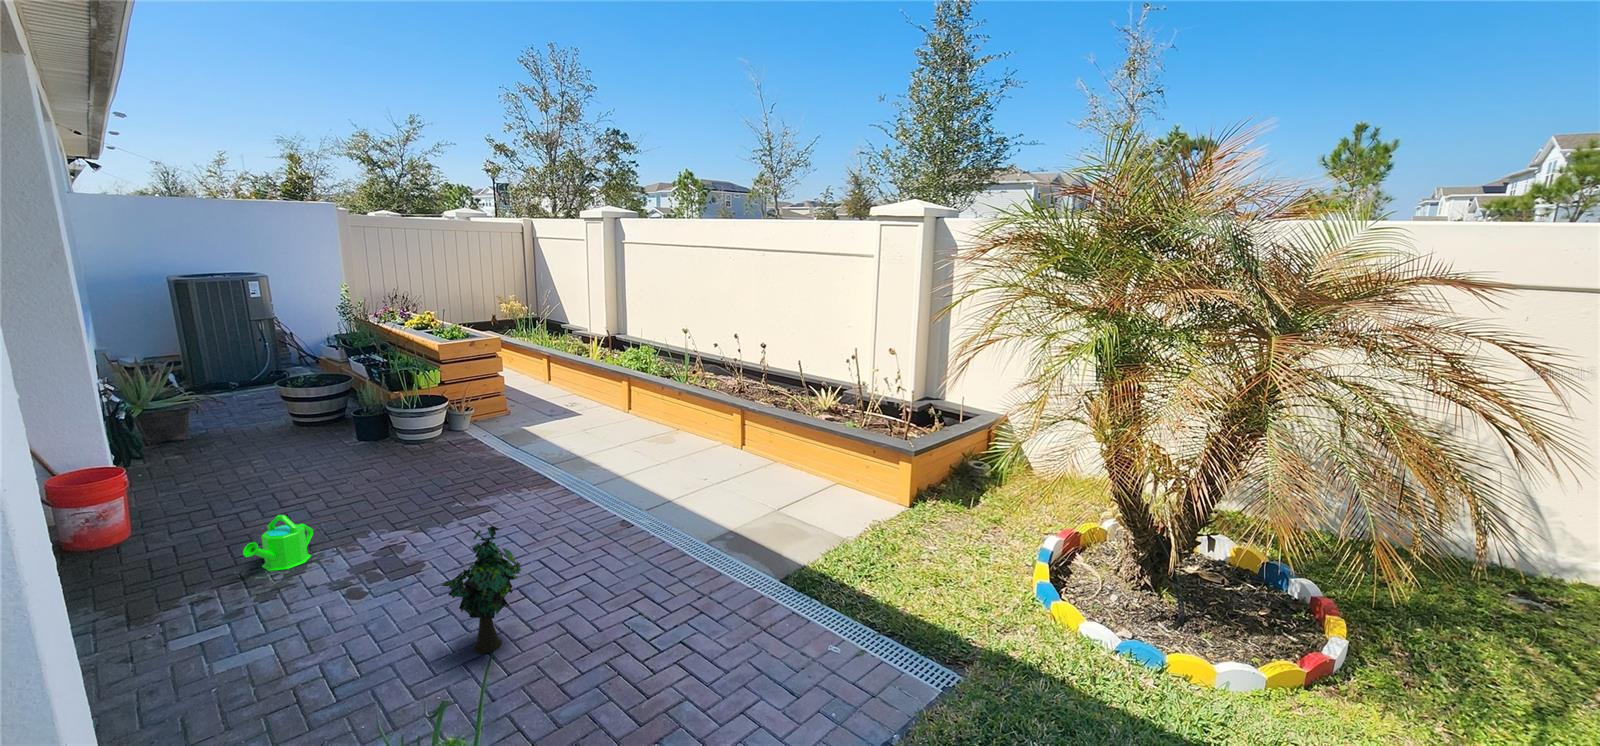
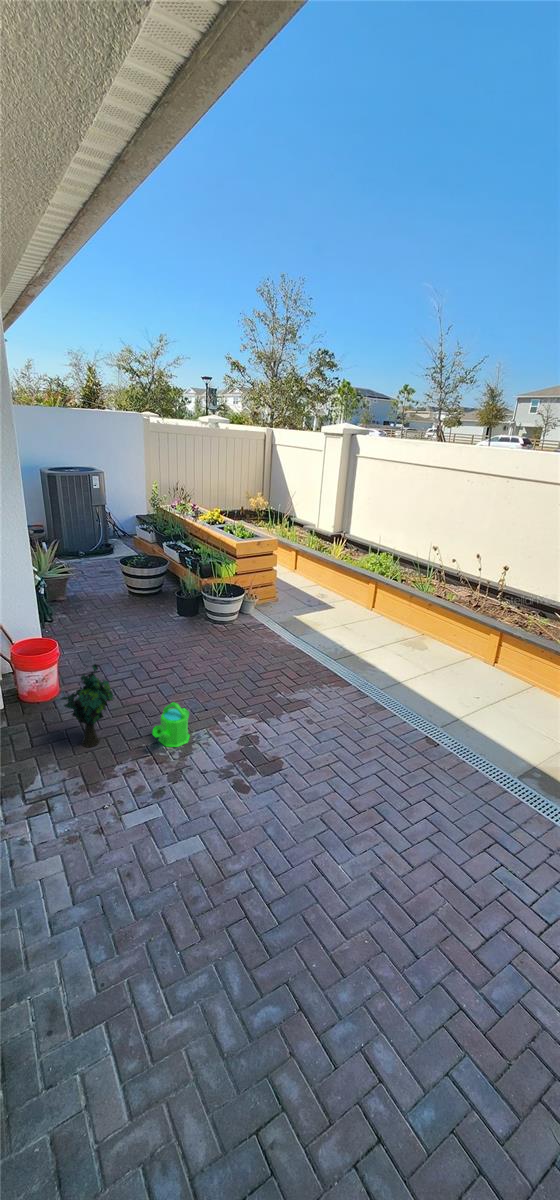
decorative plant: present [441,526,521,653] -> present [62,664,113,747]

